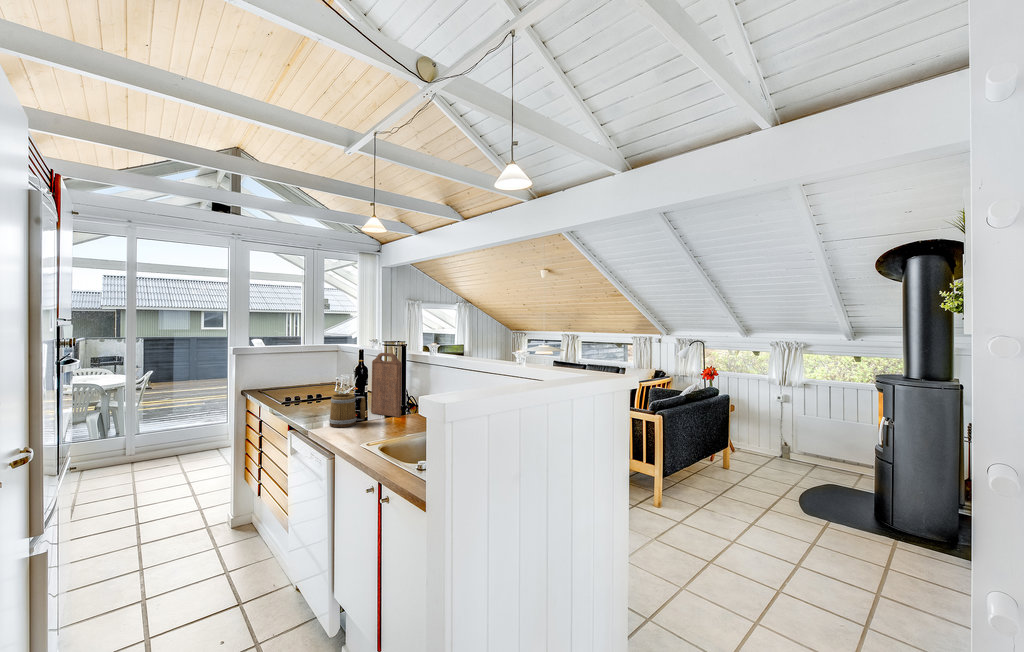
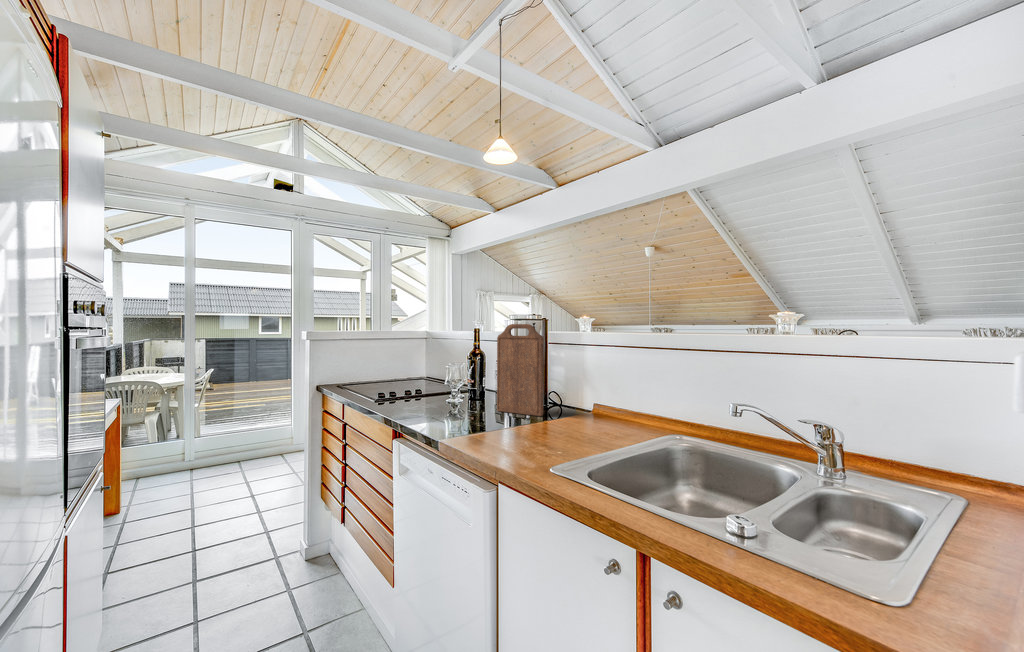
mug: present [329,394,366,427] -> none [450,381,499,430]

